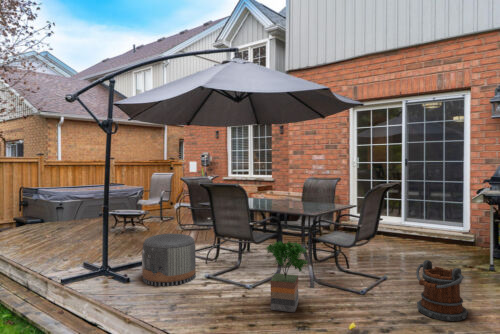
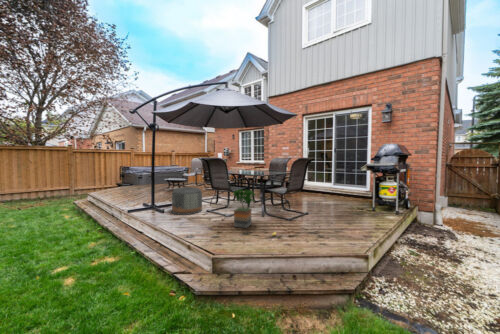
bucket: present [416,260,469,321] -> none [317,201,345,234]

